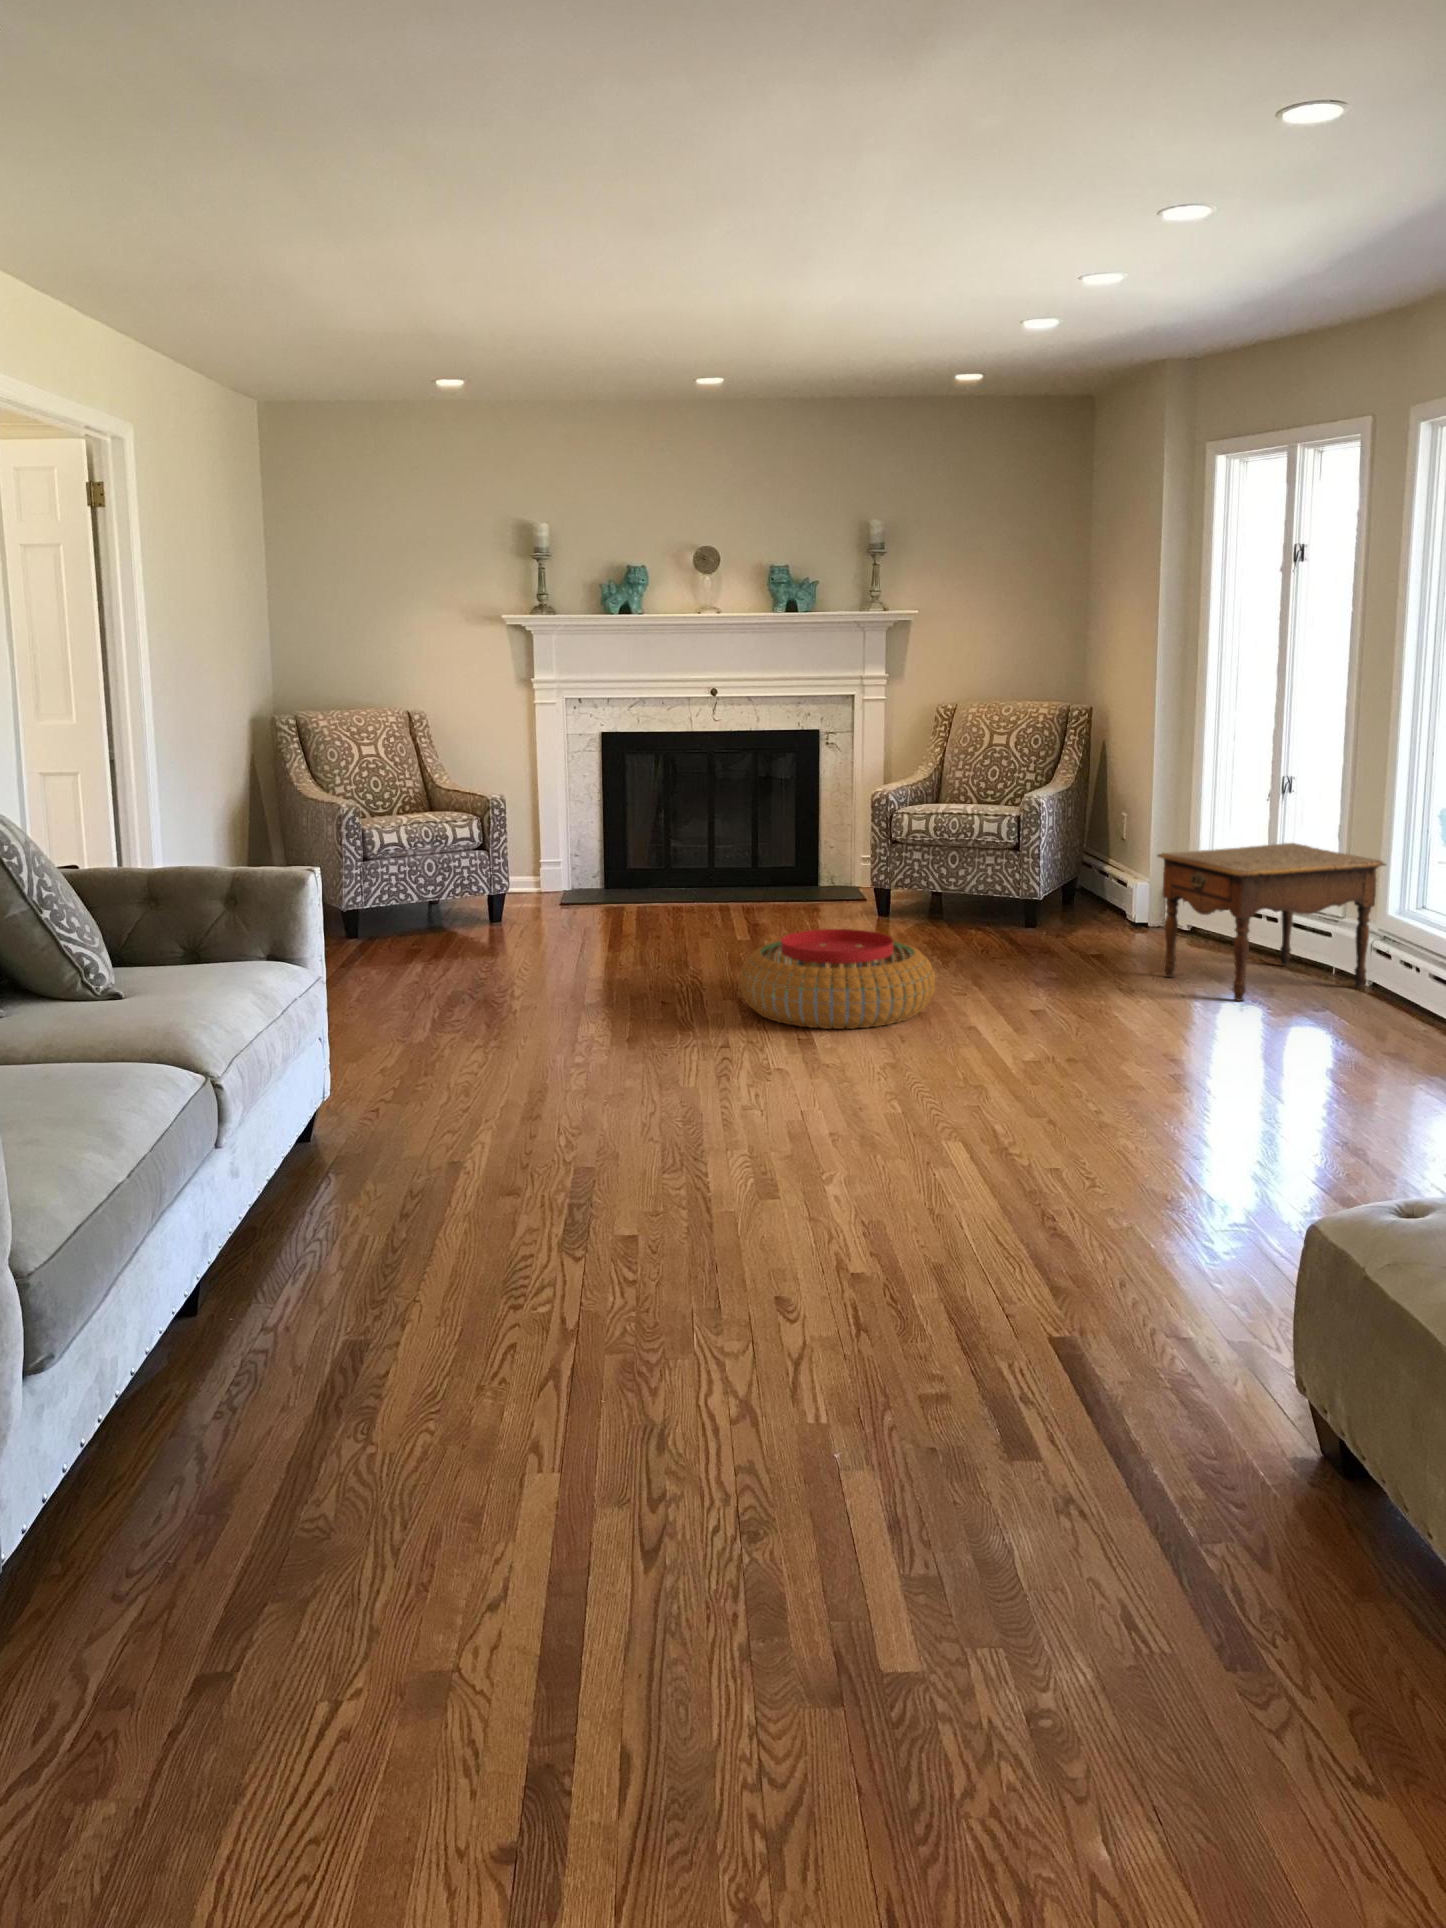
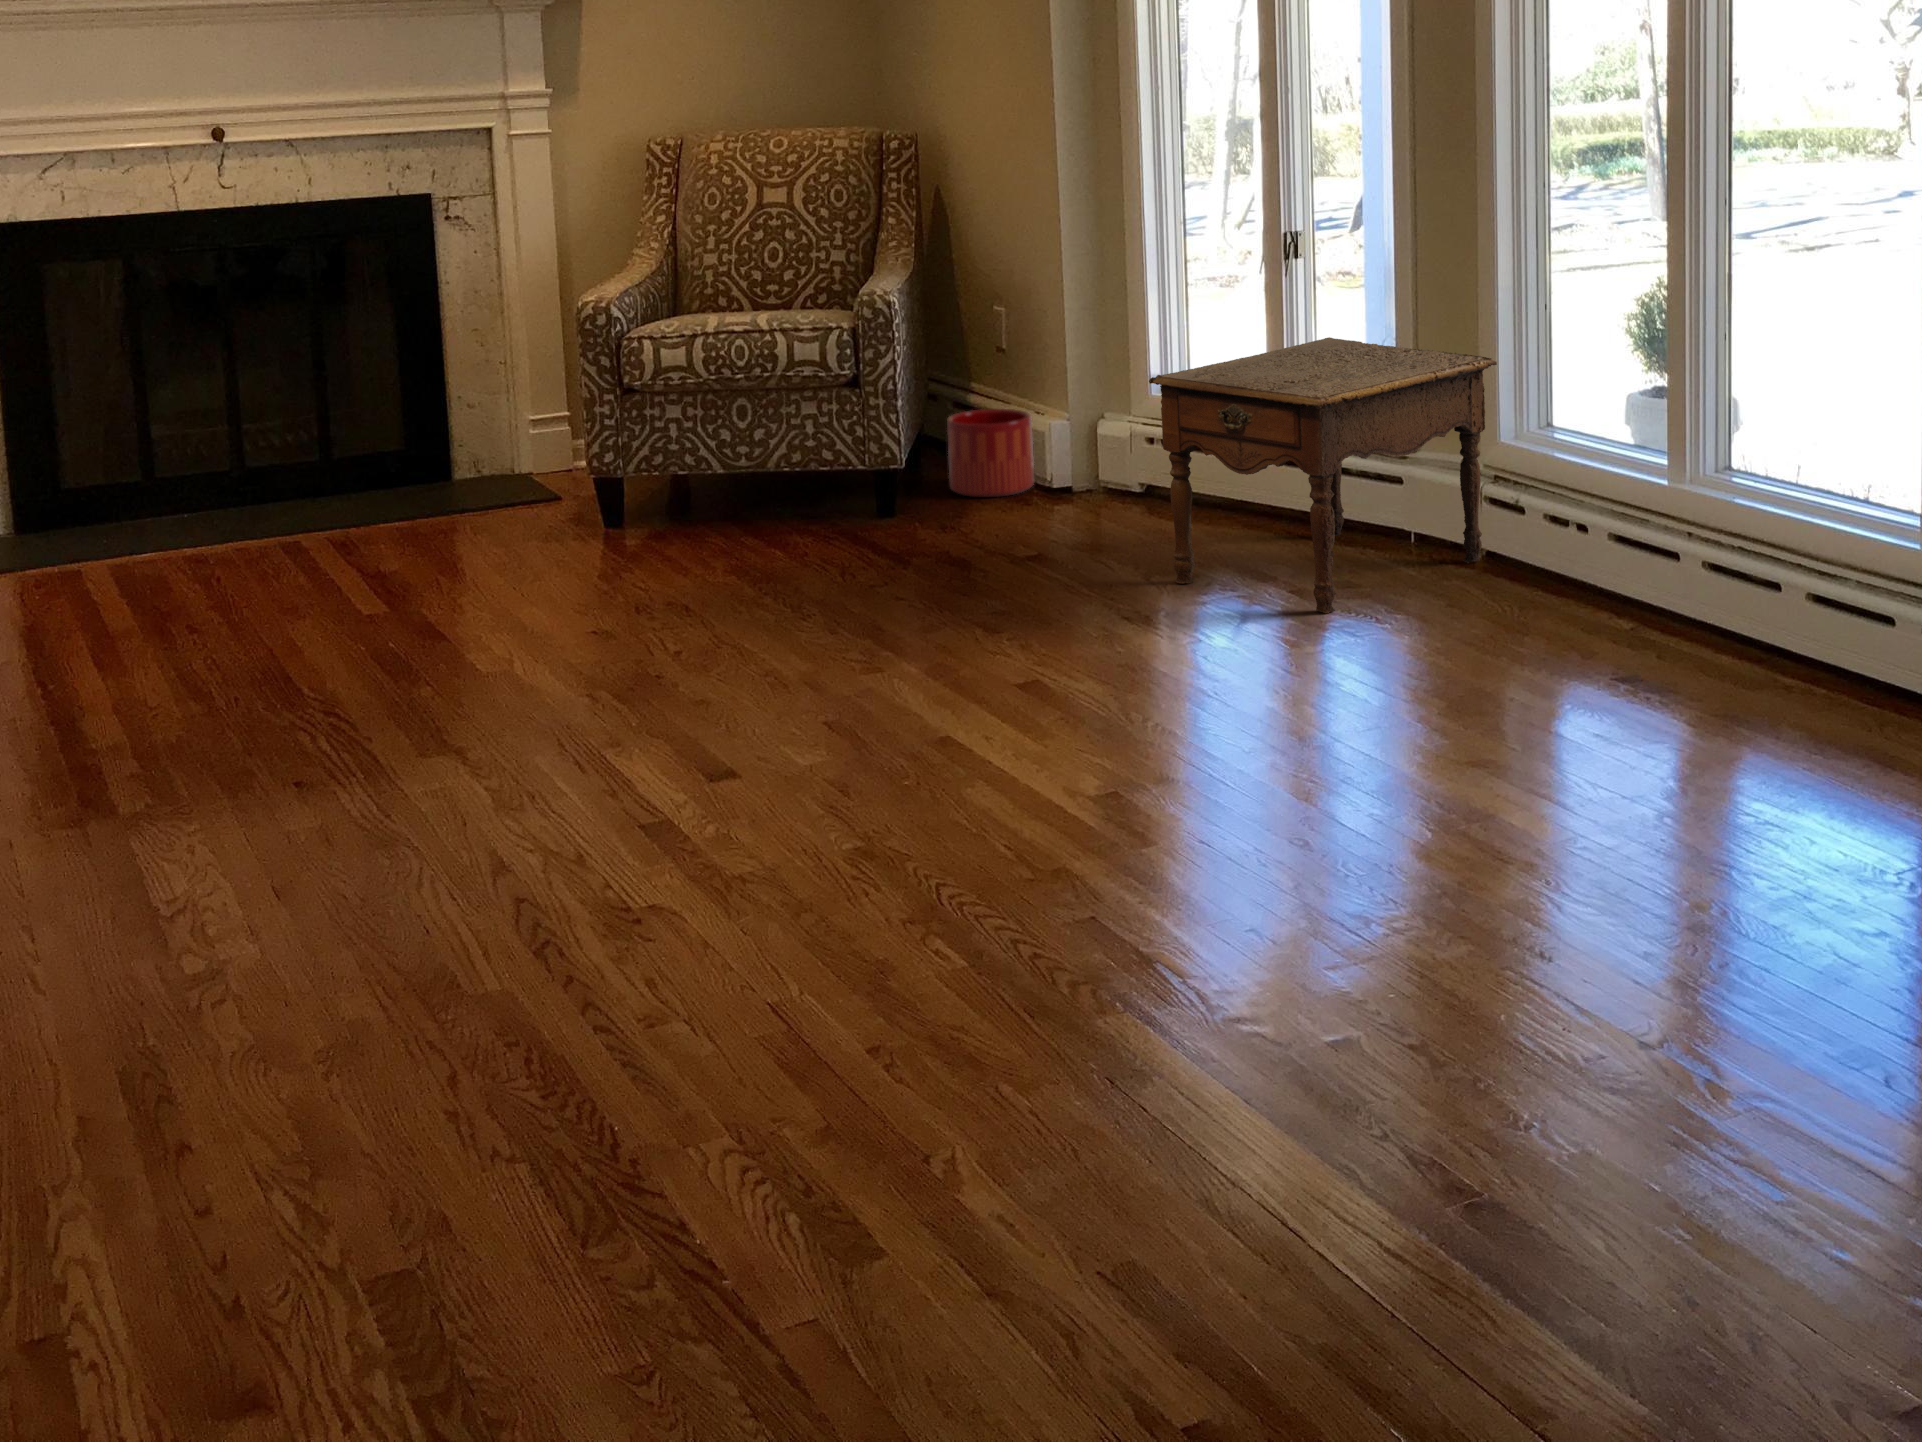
planter: none [1075,873,1128,924] -> present [947,409,1034,497]
pouf: present [740,929,935,1029] -> none [466,579,855,792]

